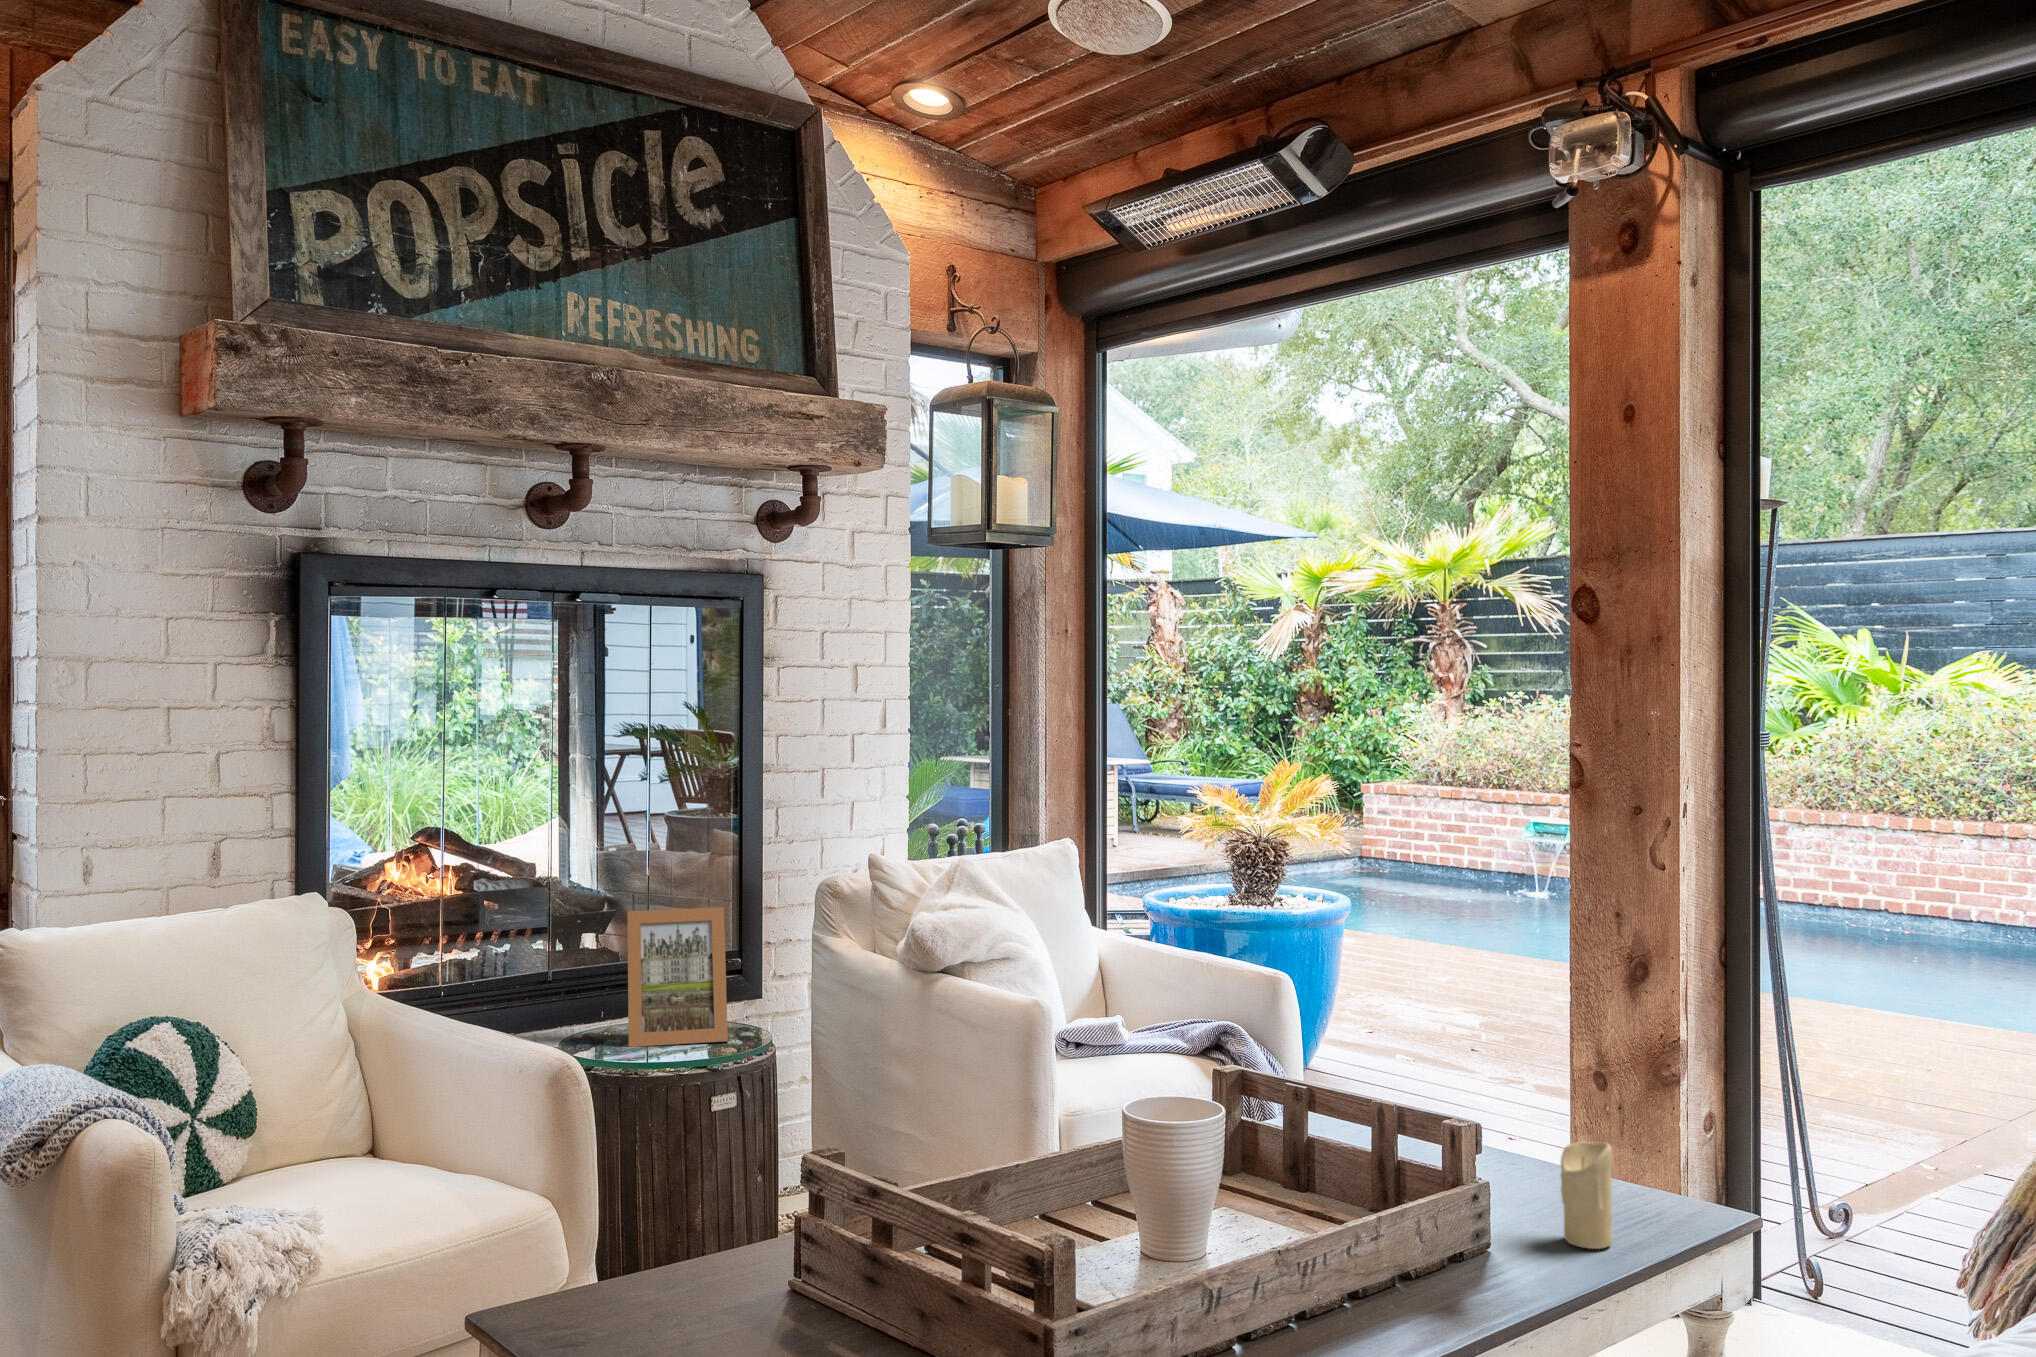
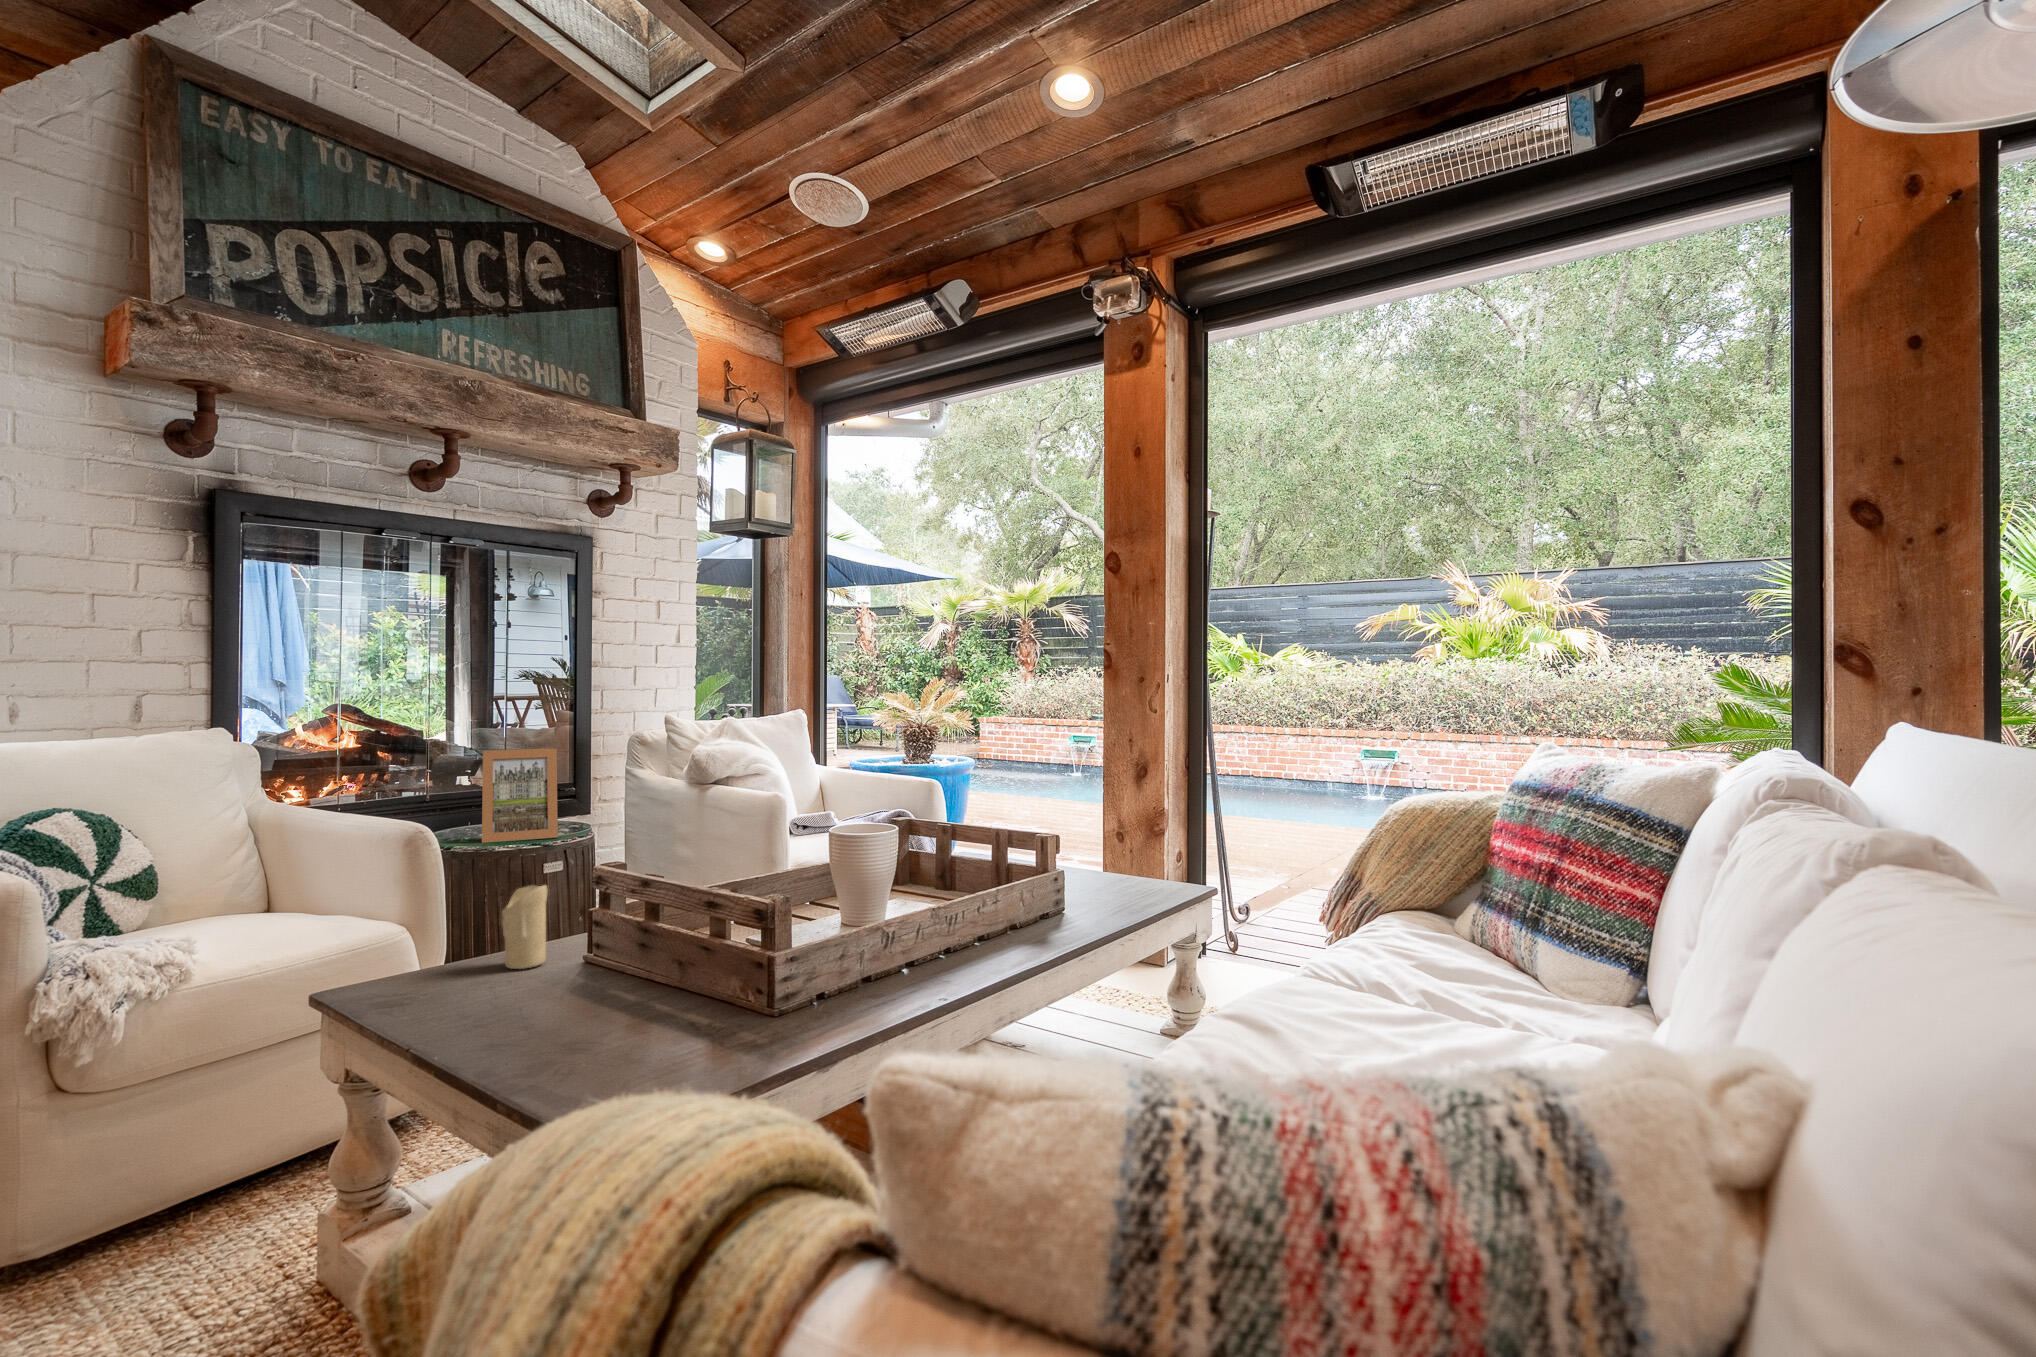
candle: present [1560,1141,1613,1249] -> present [502,885,548,969]

